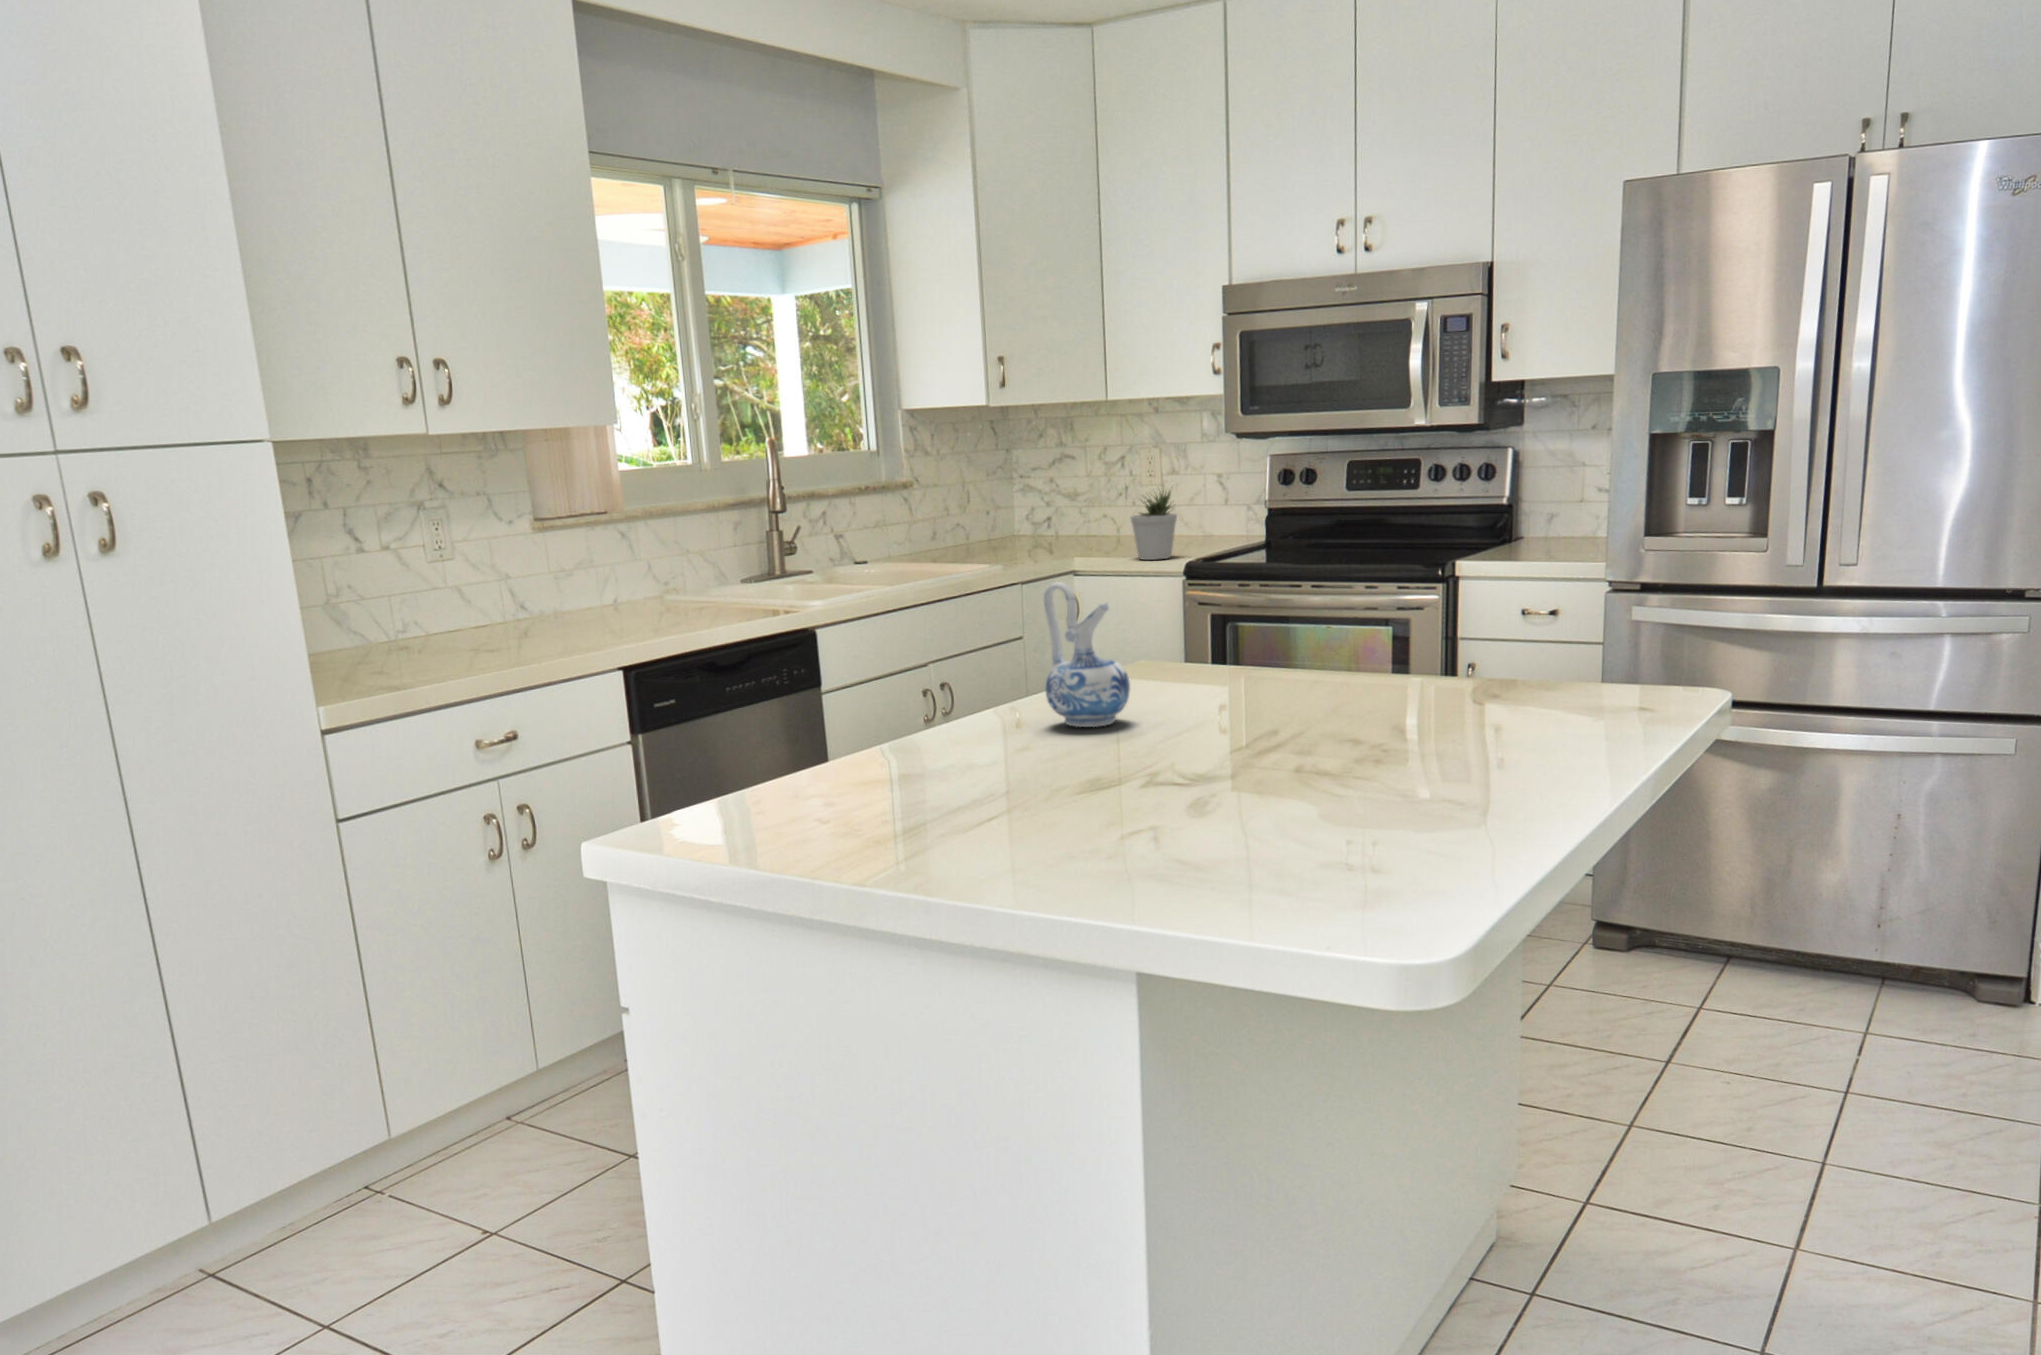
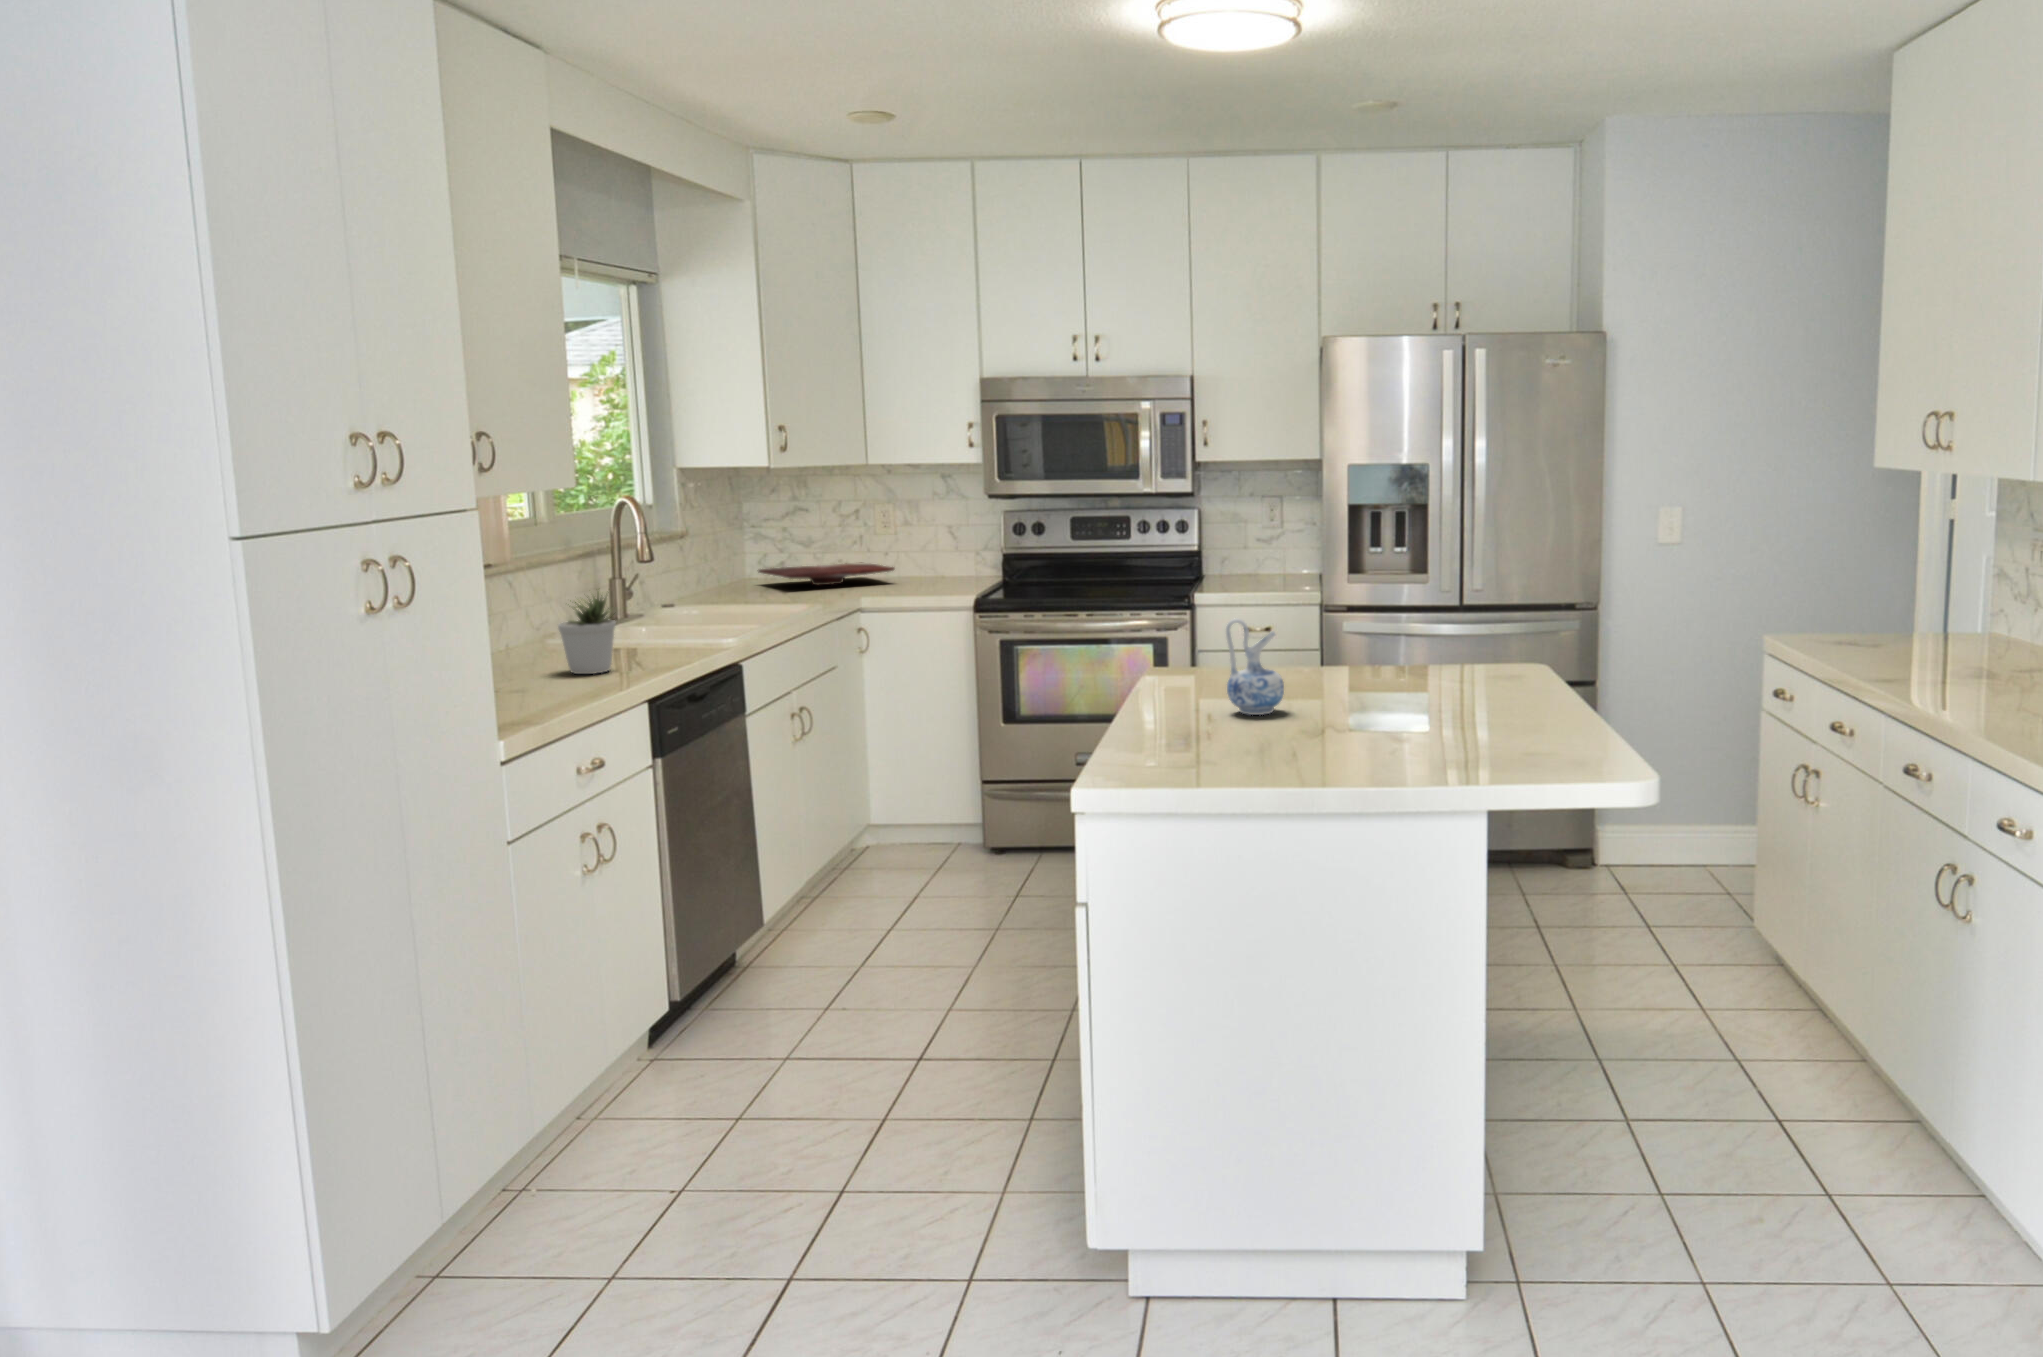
potted plant: present [1131,491,1177,560] -> present [558,597,616,674]
cutting board: none [1005,522,1145,547] -> present [759,564,894,585]

